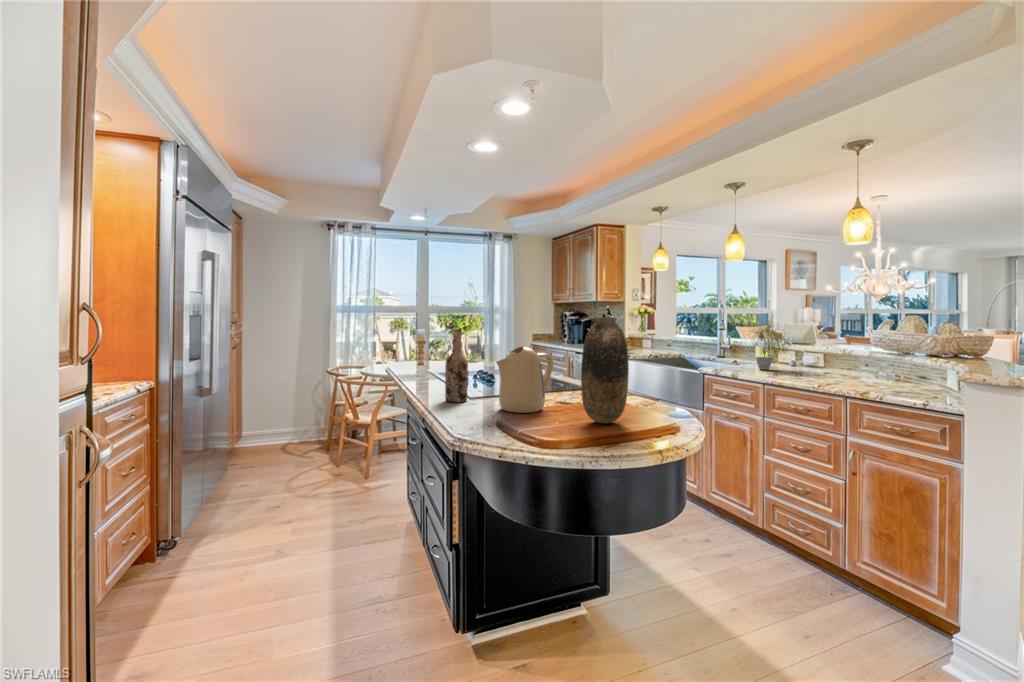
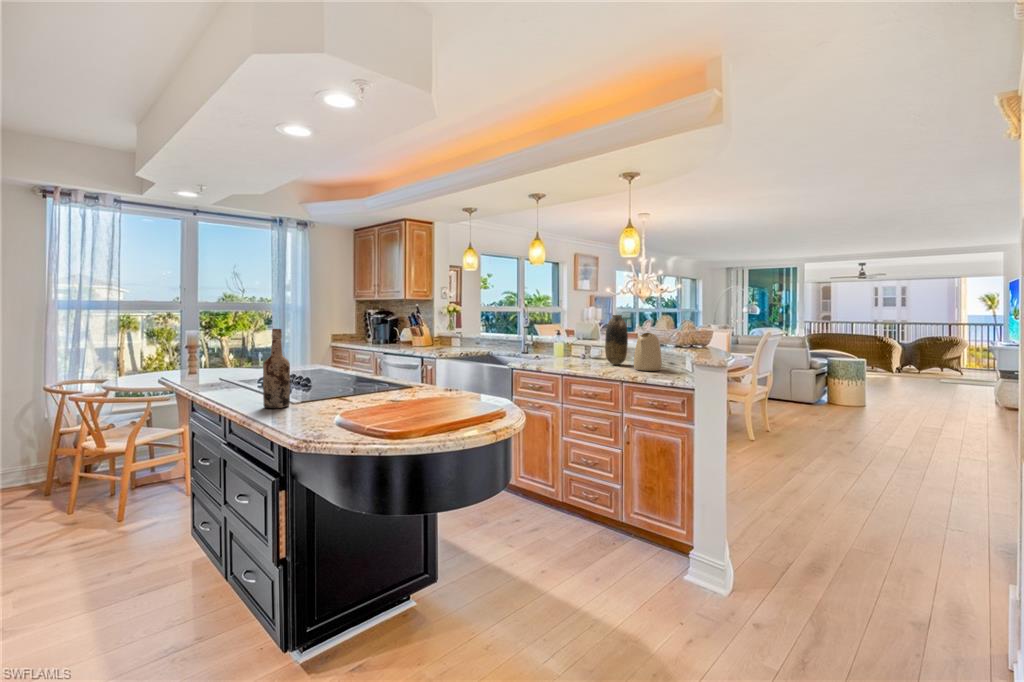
vase: present [581,317,629,424] -> present [605,315,628,365]
potted plant: present [751,317,790,370] -> none [547,315,584,363]
kettle: present [496,347,553,413] -> present [634,333,662,371]

